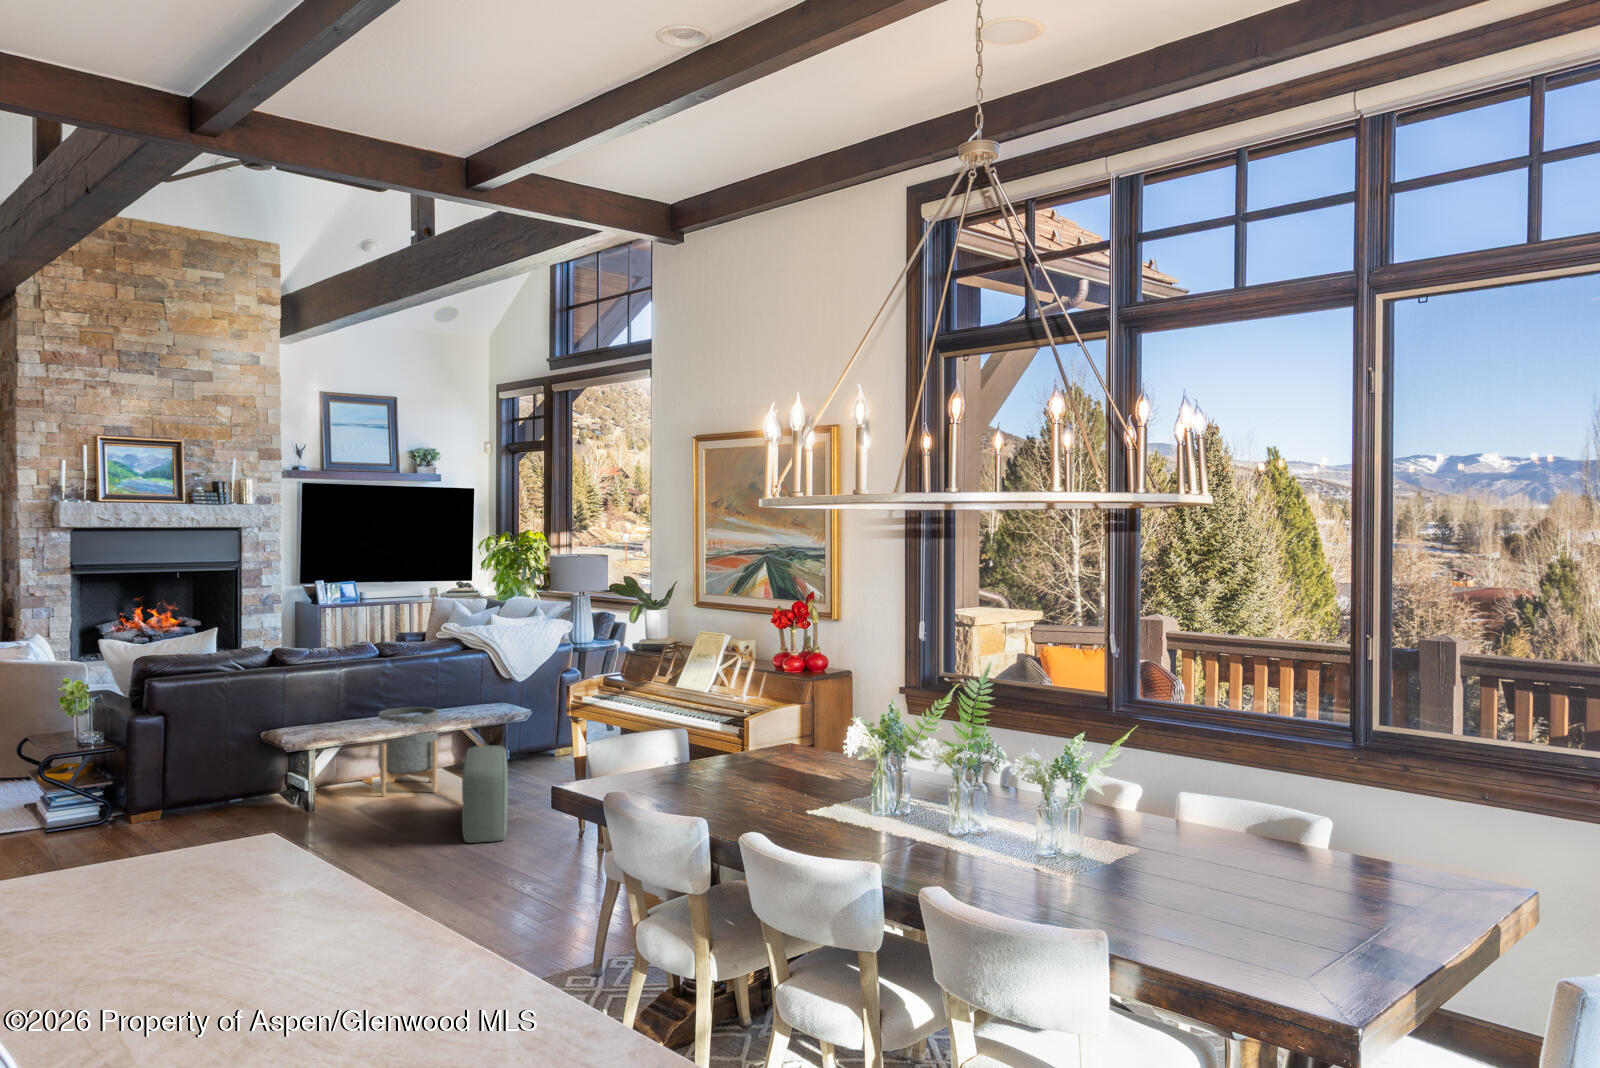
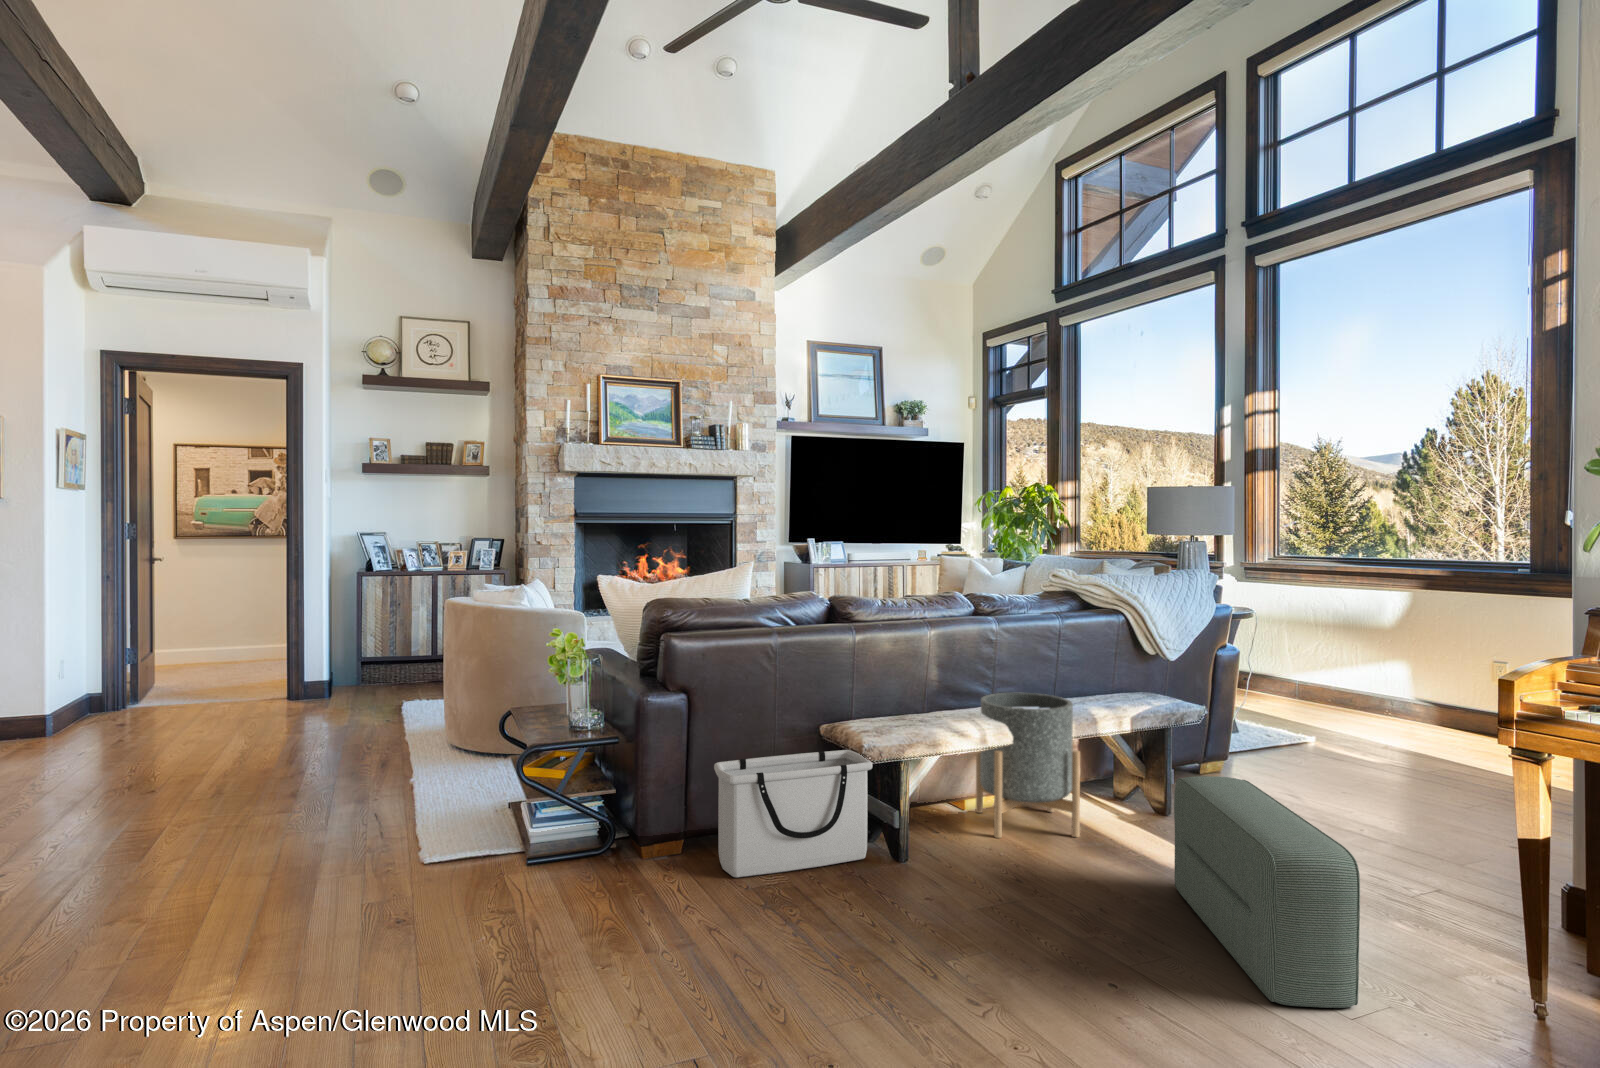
storage bin: none [183,748,291,826] -> present [714,750,872,877]

